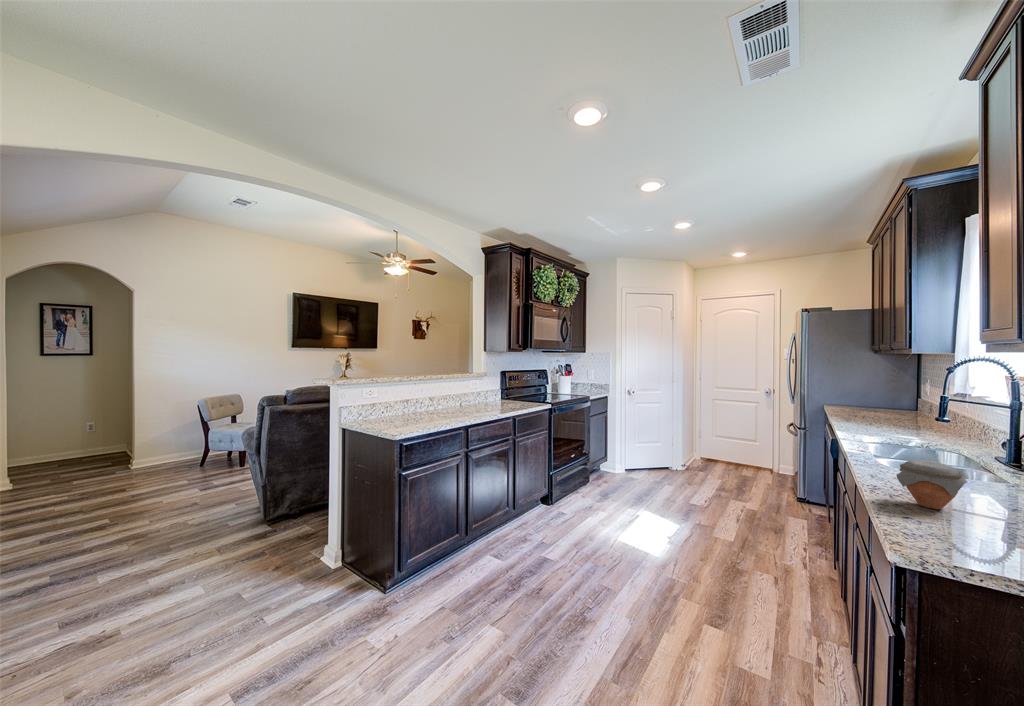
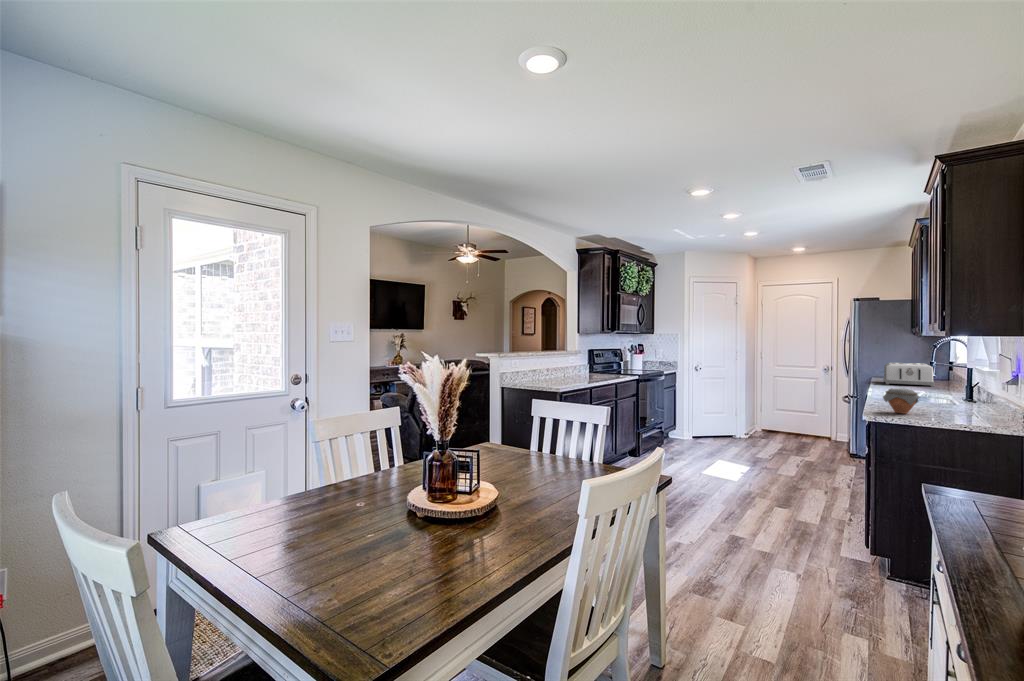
toaster: none [845,393,915,427] -> present [884,363,935,387]

